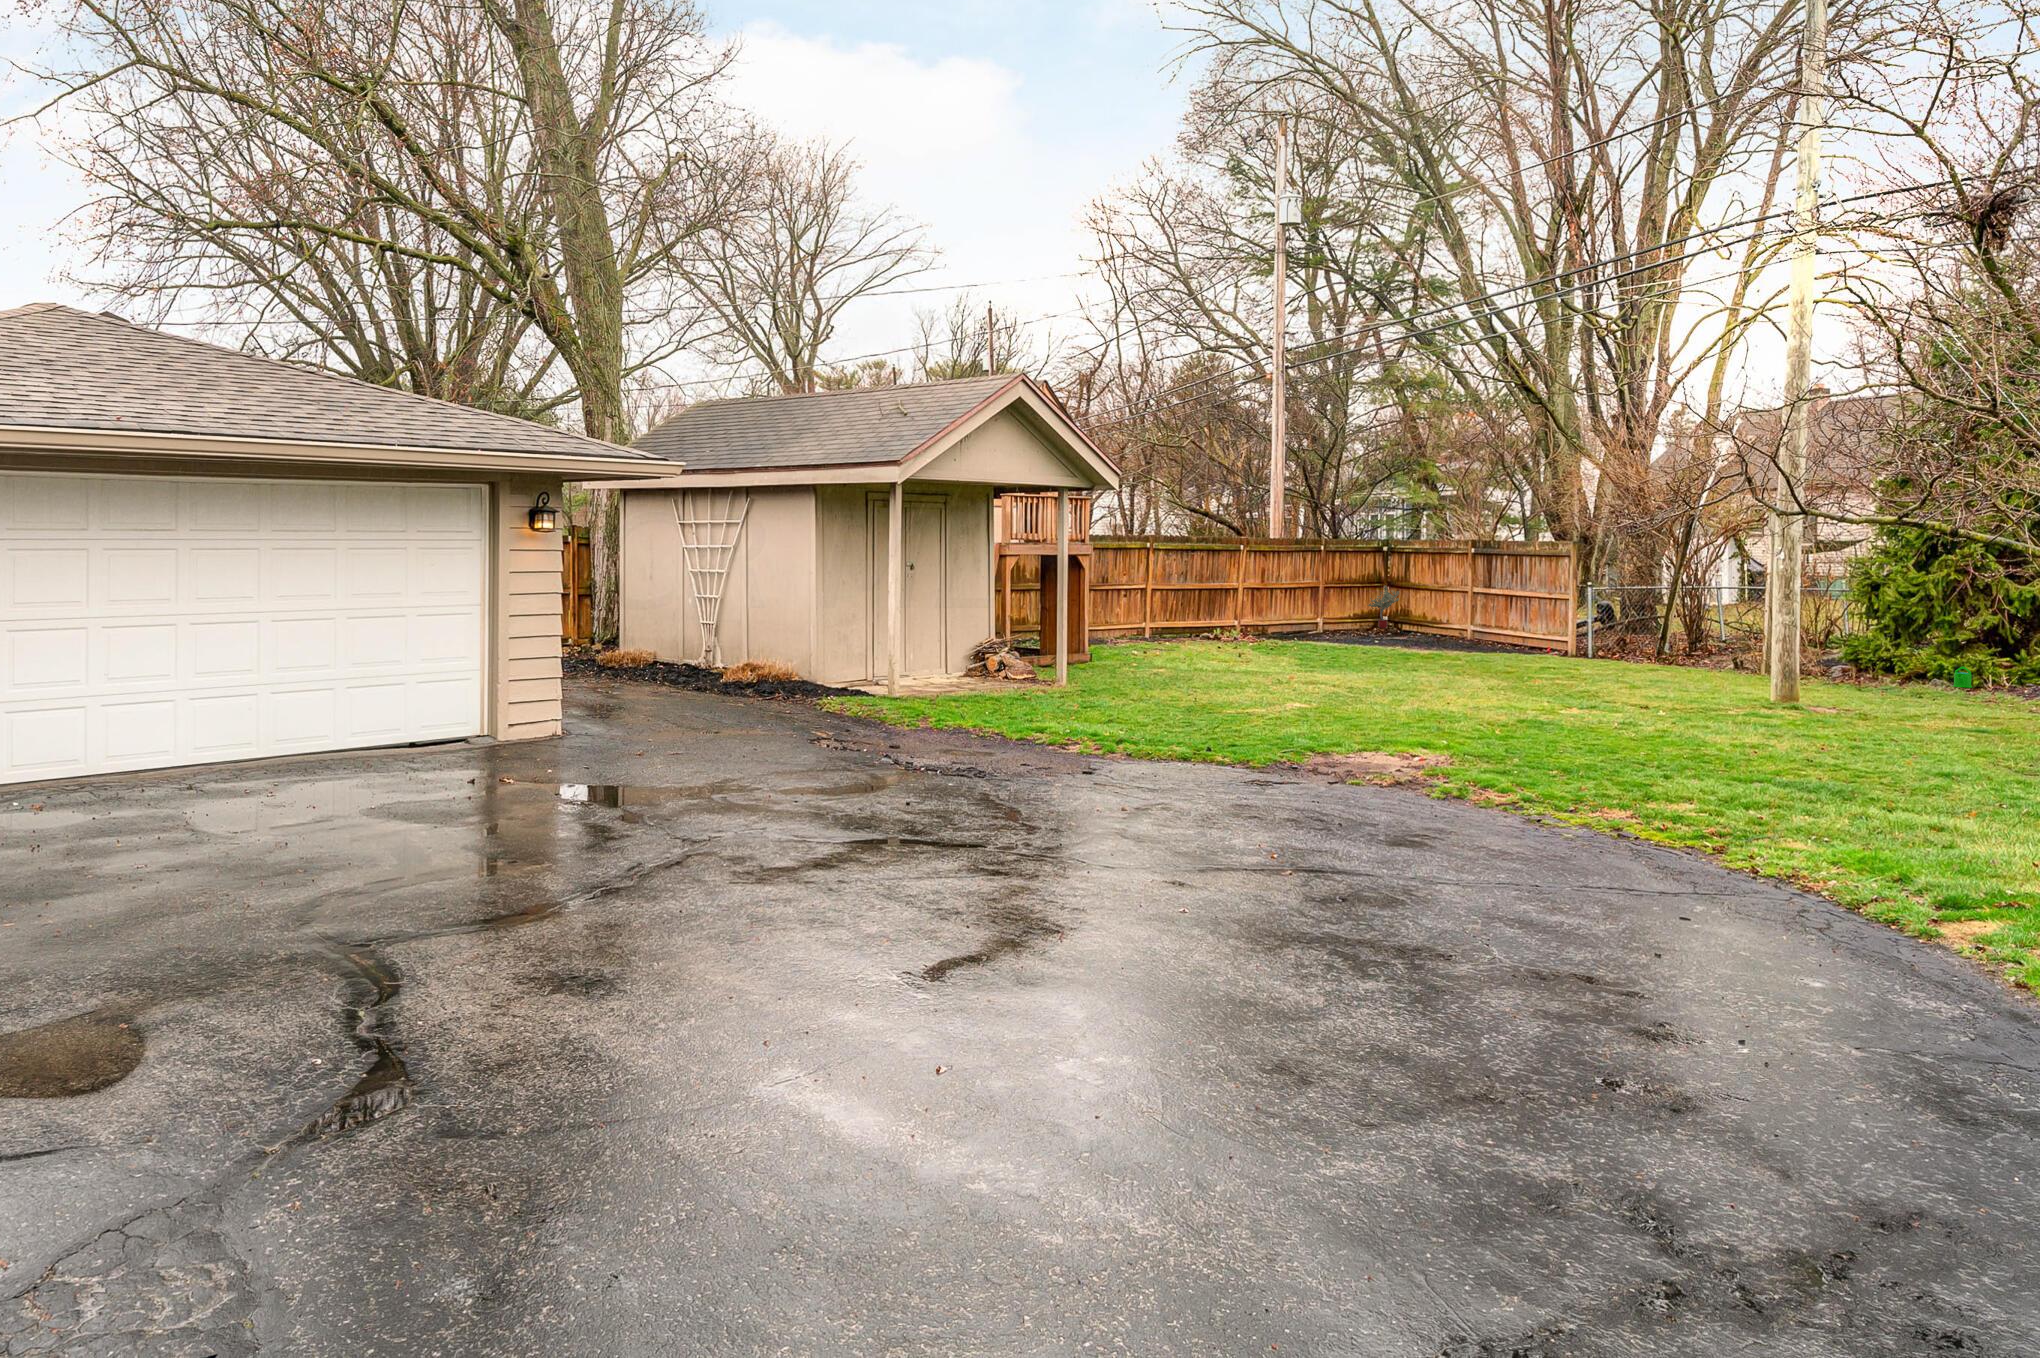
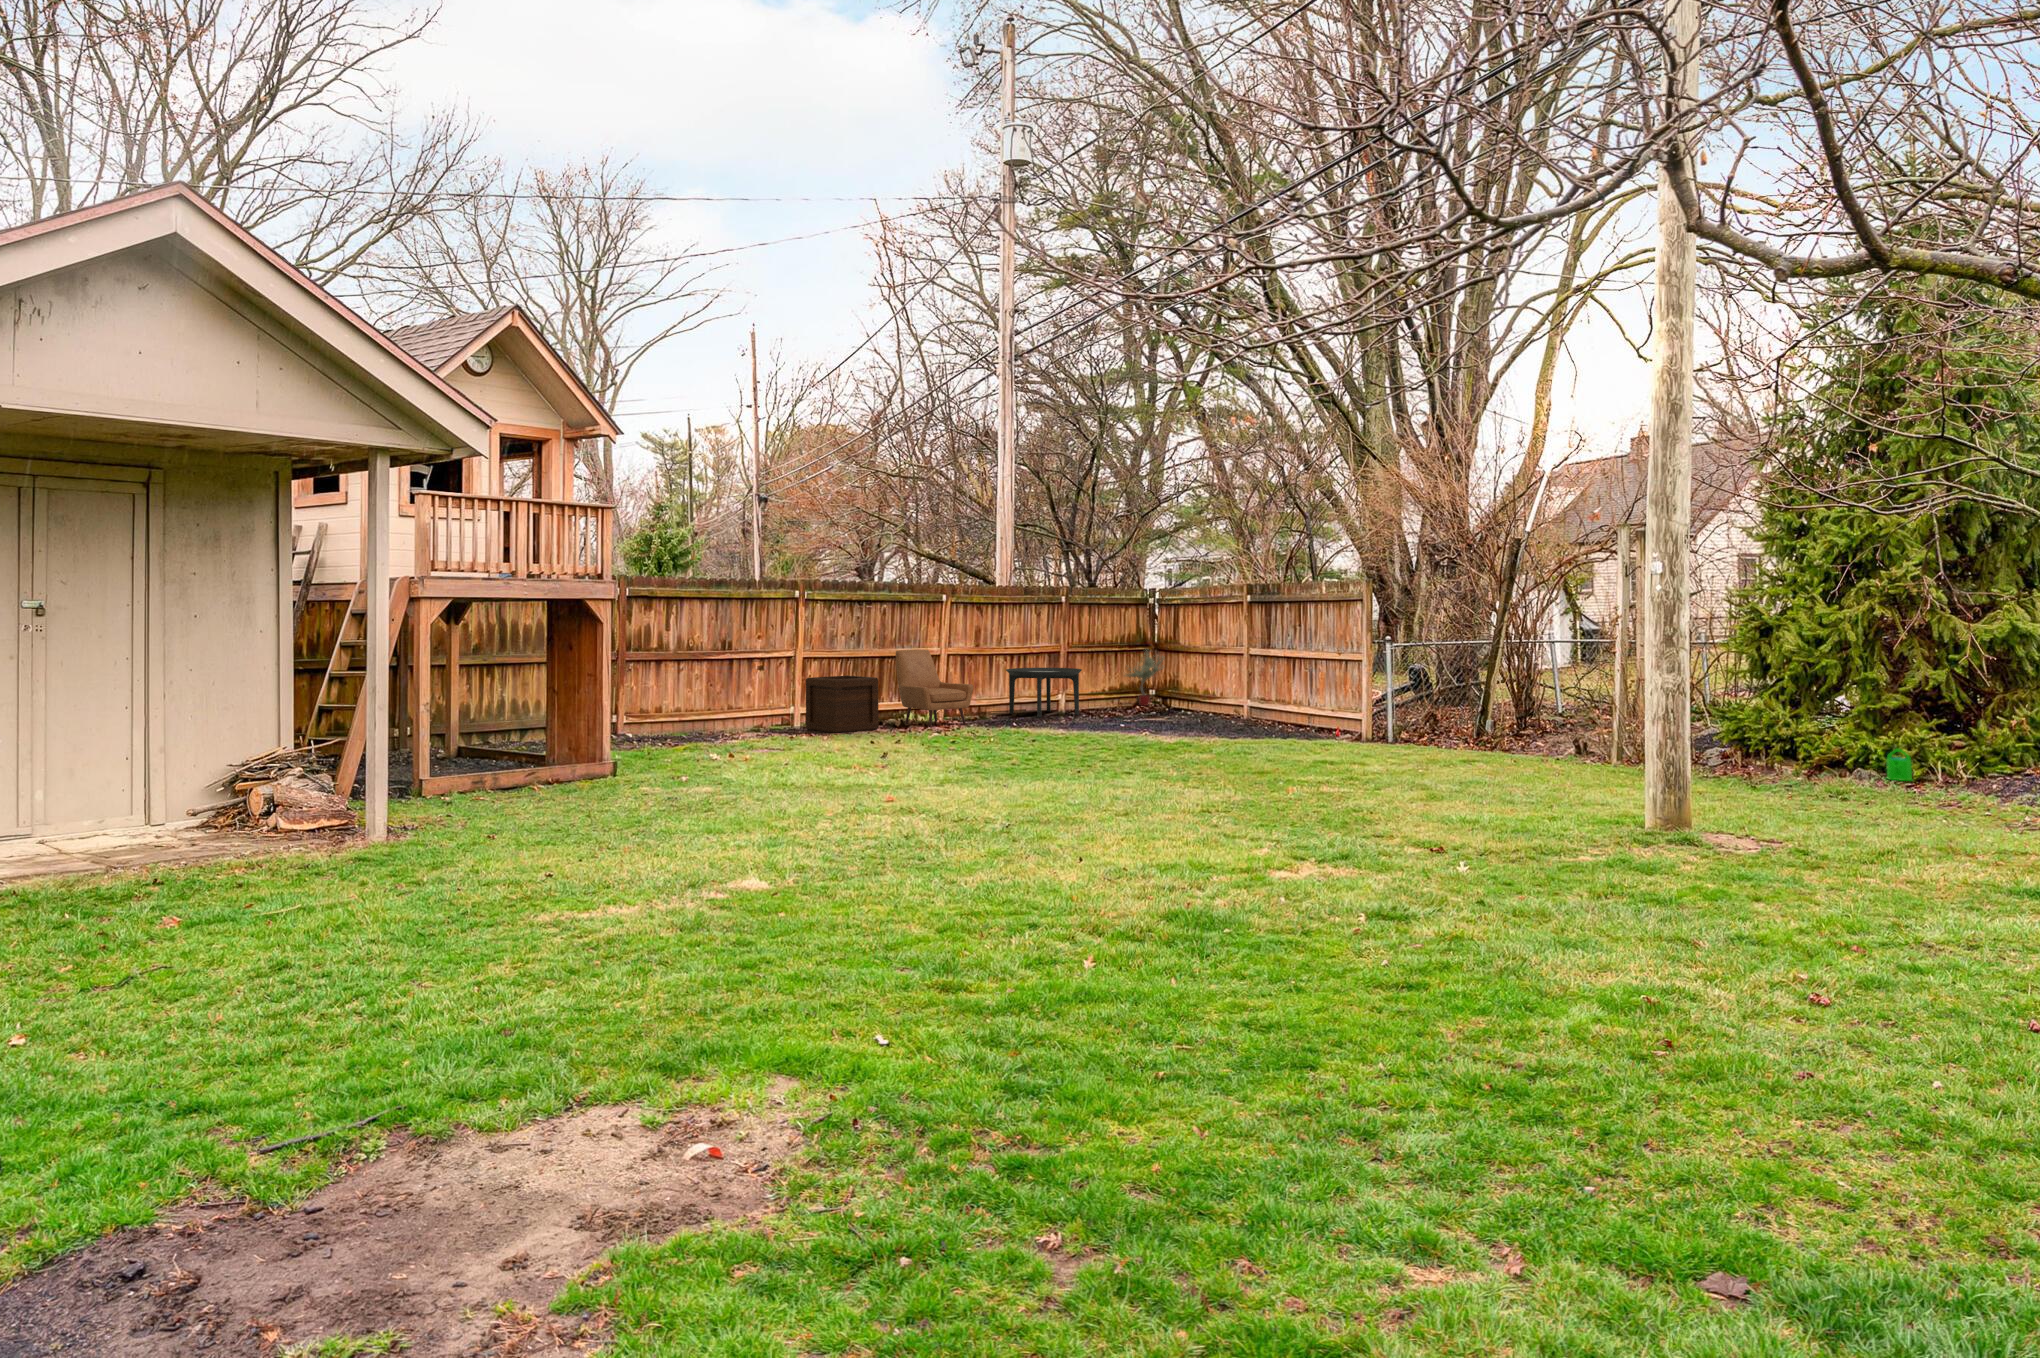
chair: none [1211,585,1269,639] -> present [896,649,974,727]
round table: none [1283,598,1342,634] -> present [1006,668,1082,717]
wooden crate: none [1154,602,1206,641] -> present [806,675,879,733]

